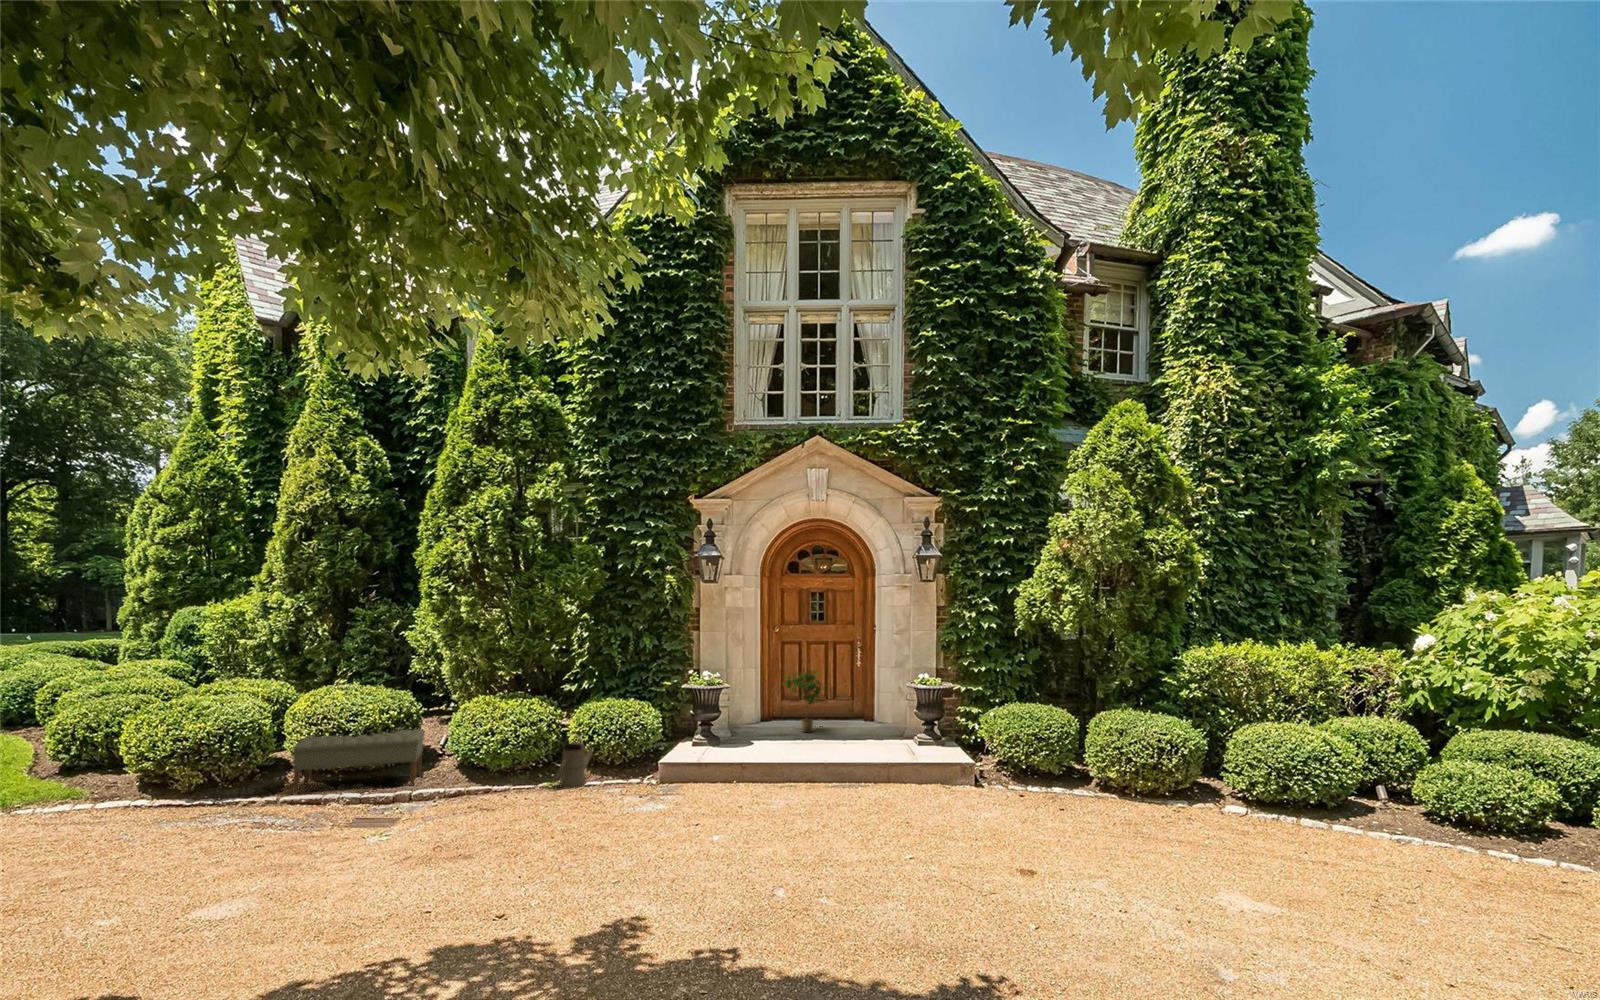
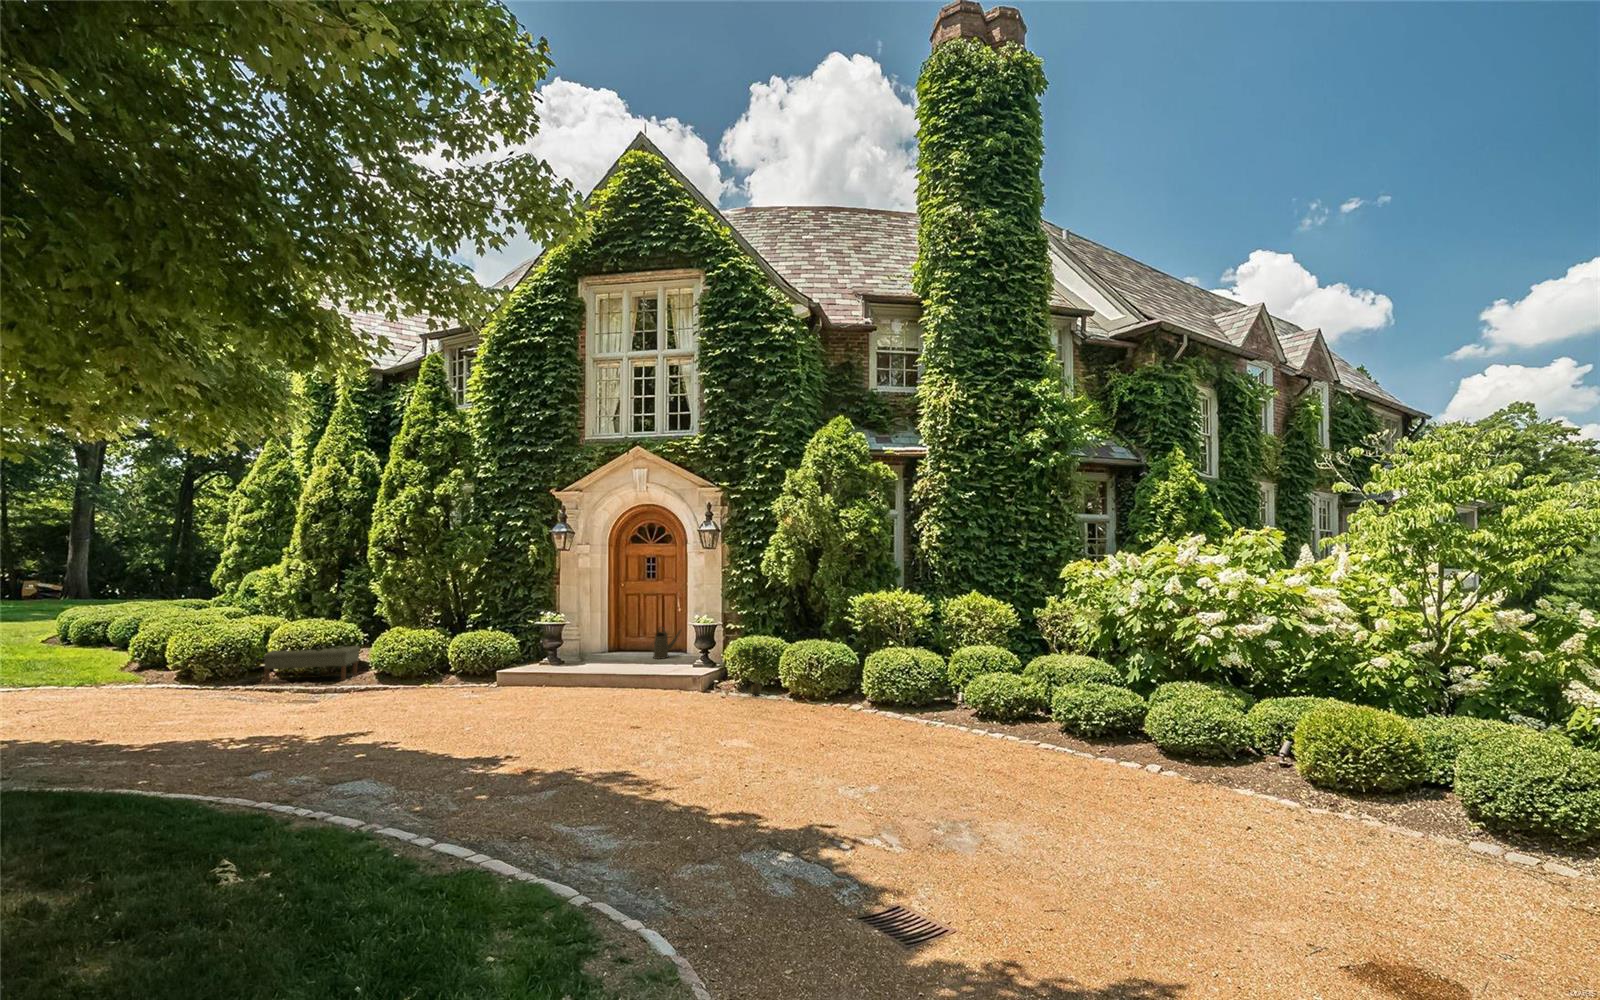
potted plant: present [783,670,825,733] -> present [735,643,772,696]
watering can: present [559,734,593,789] -> present [653,627,681,659]

